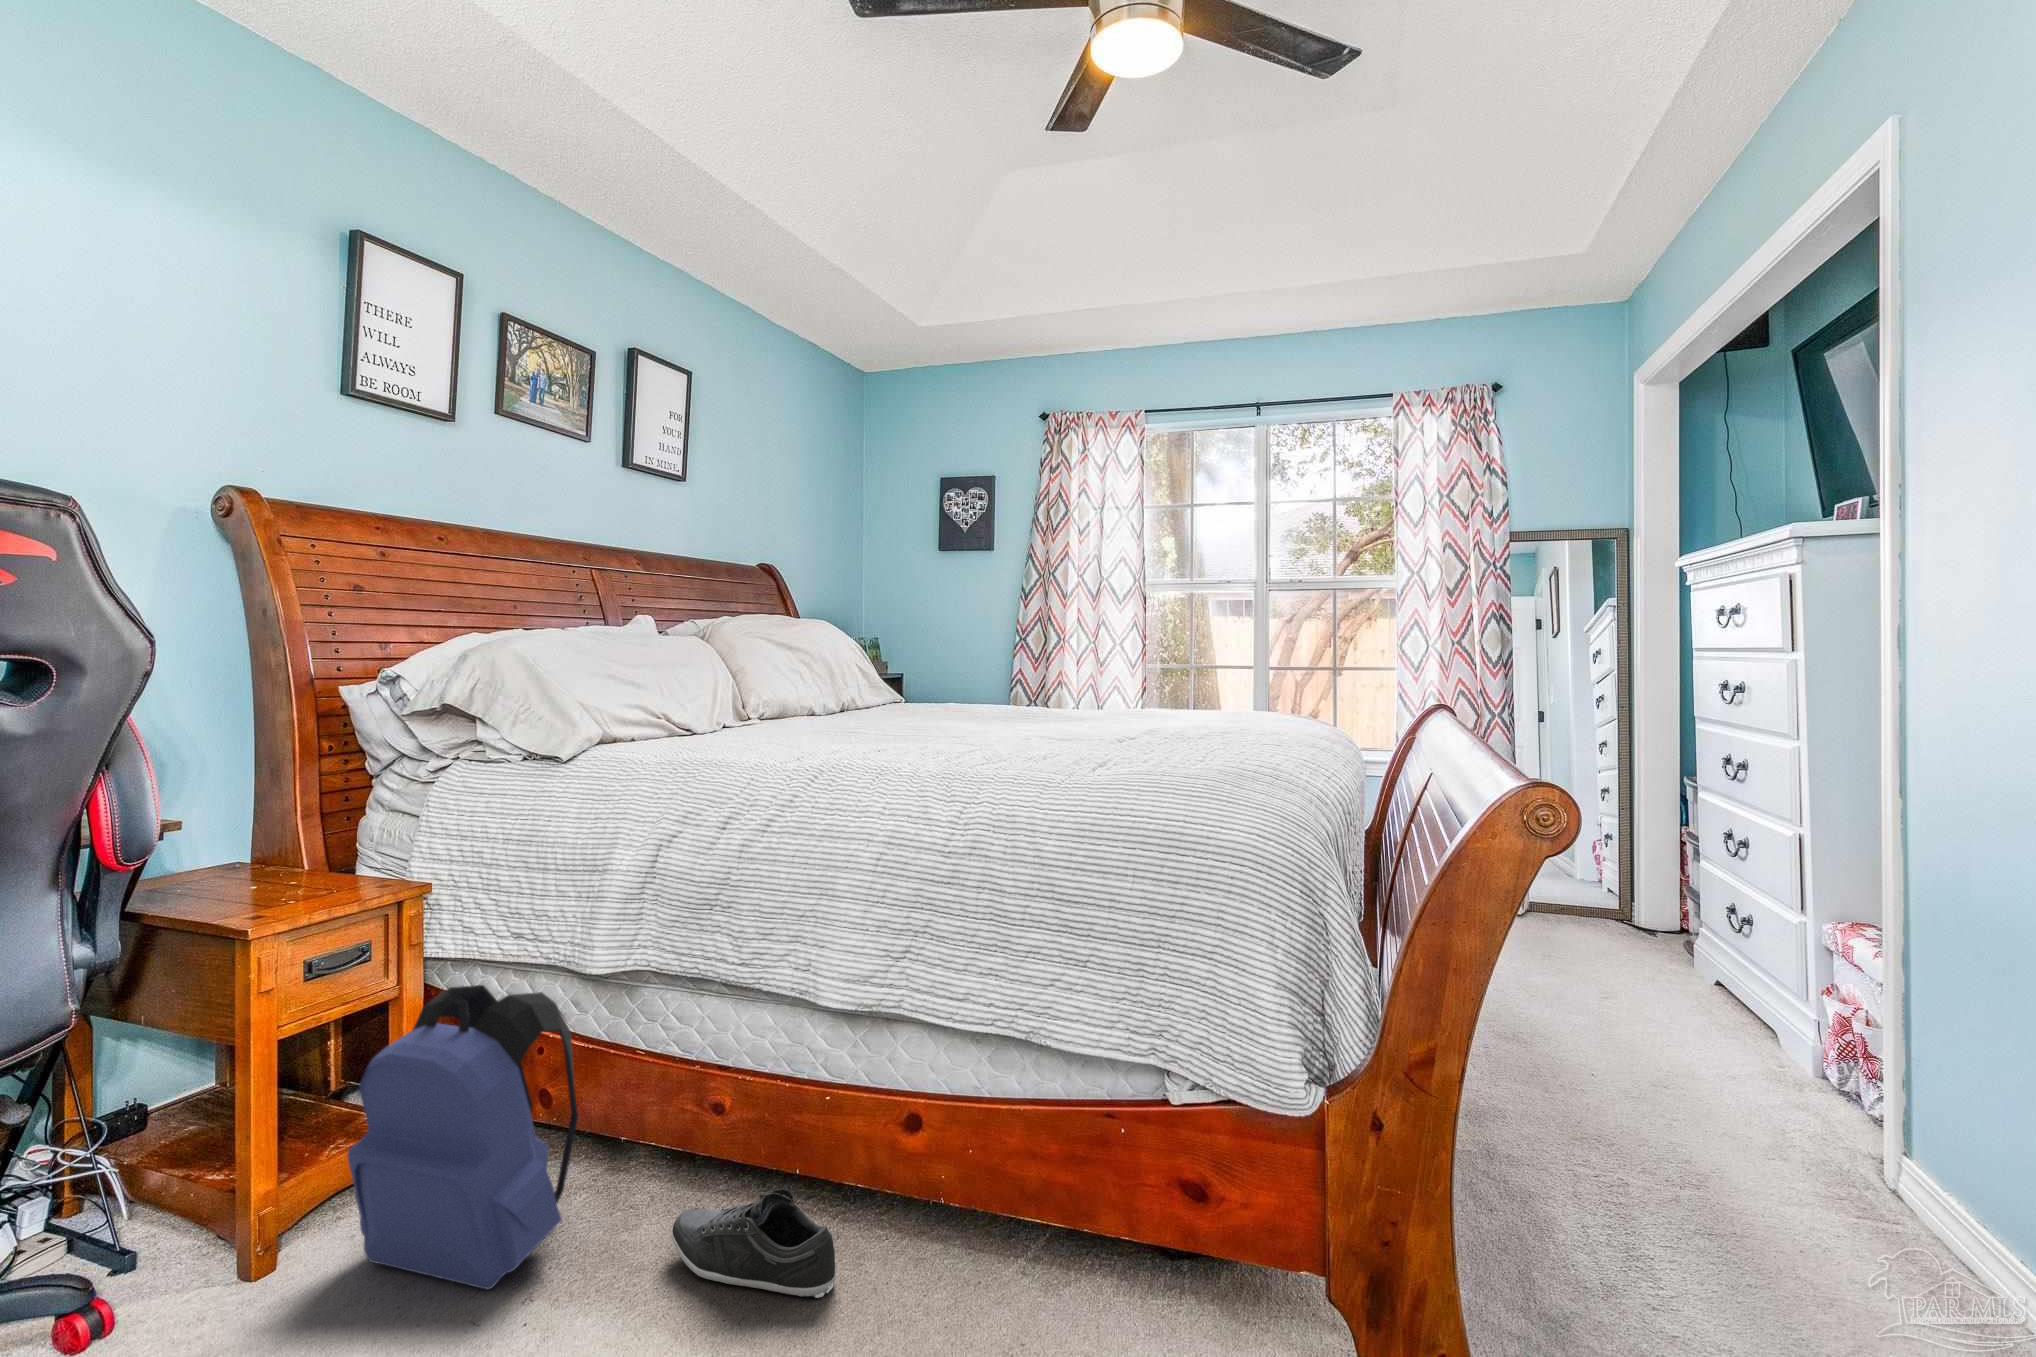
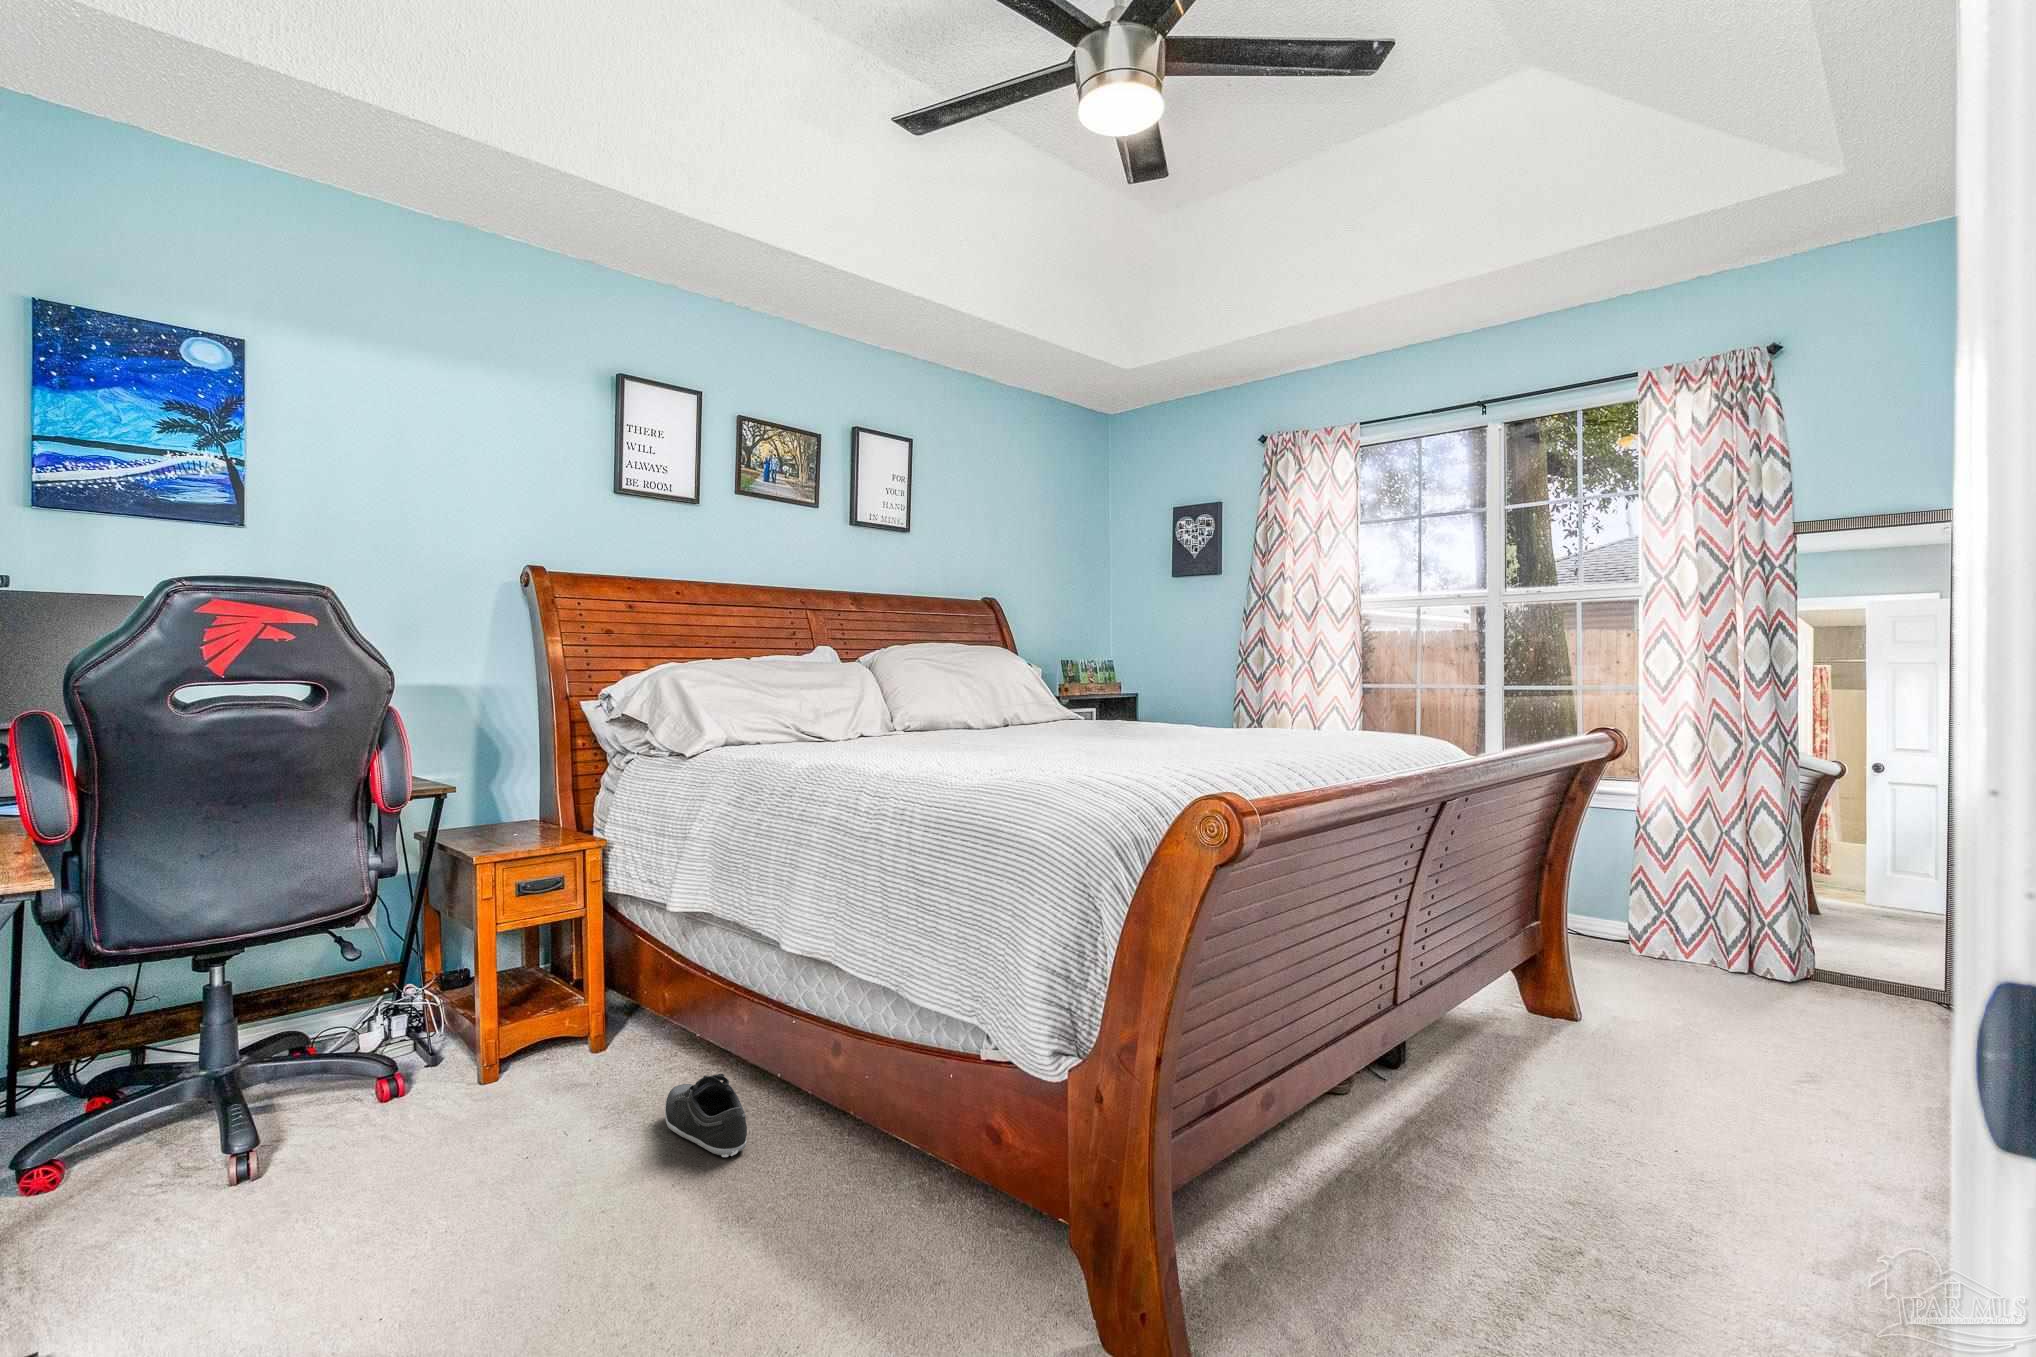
backpack: present [347,985,578,1289] -> none [499,905,652,1108]

